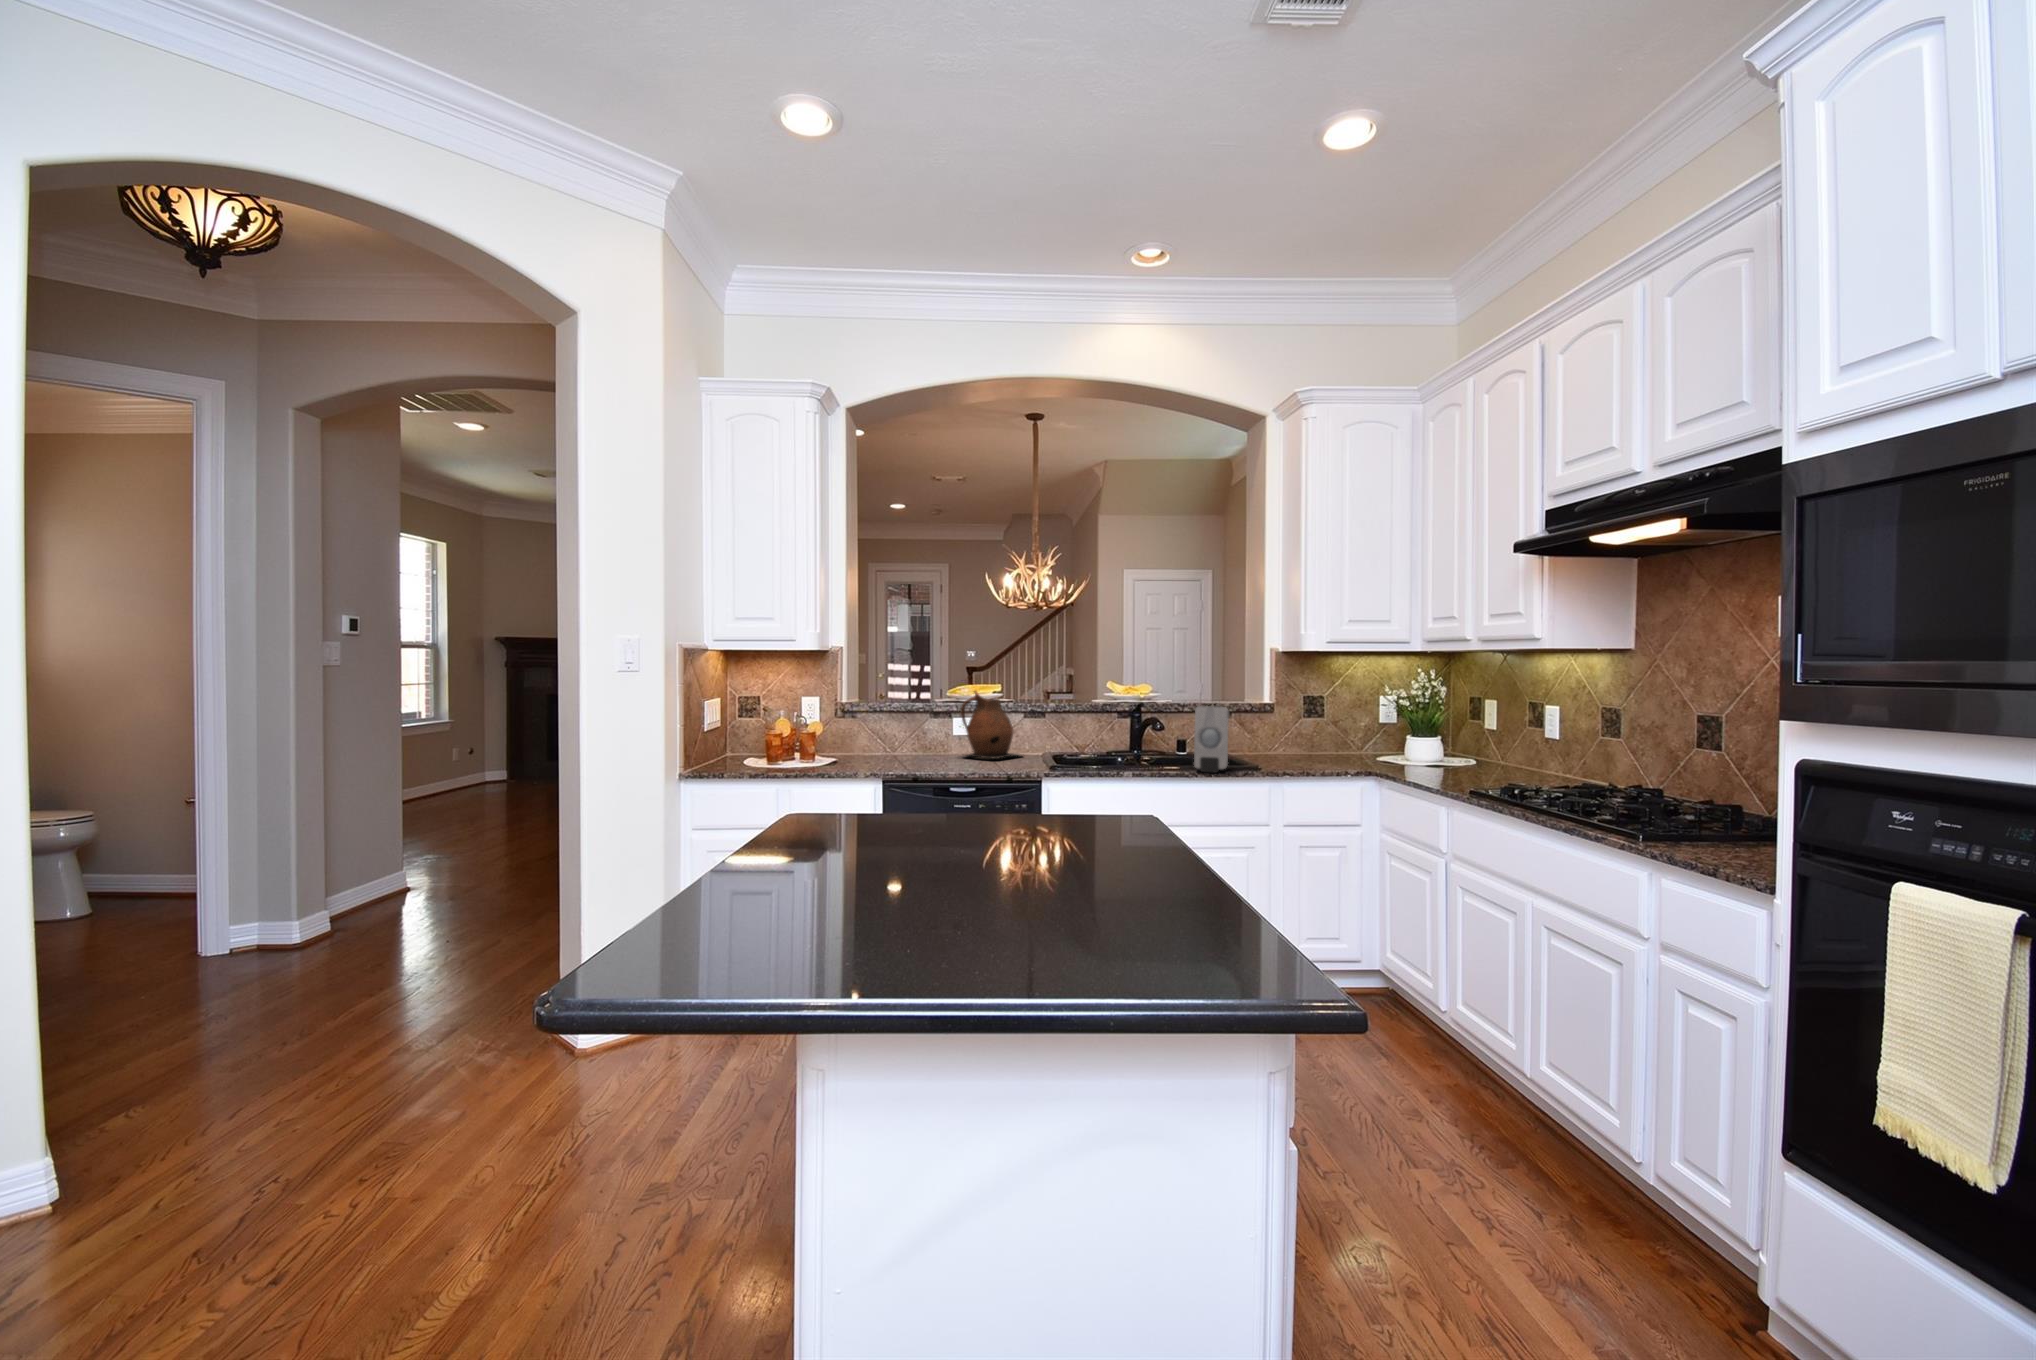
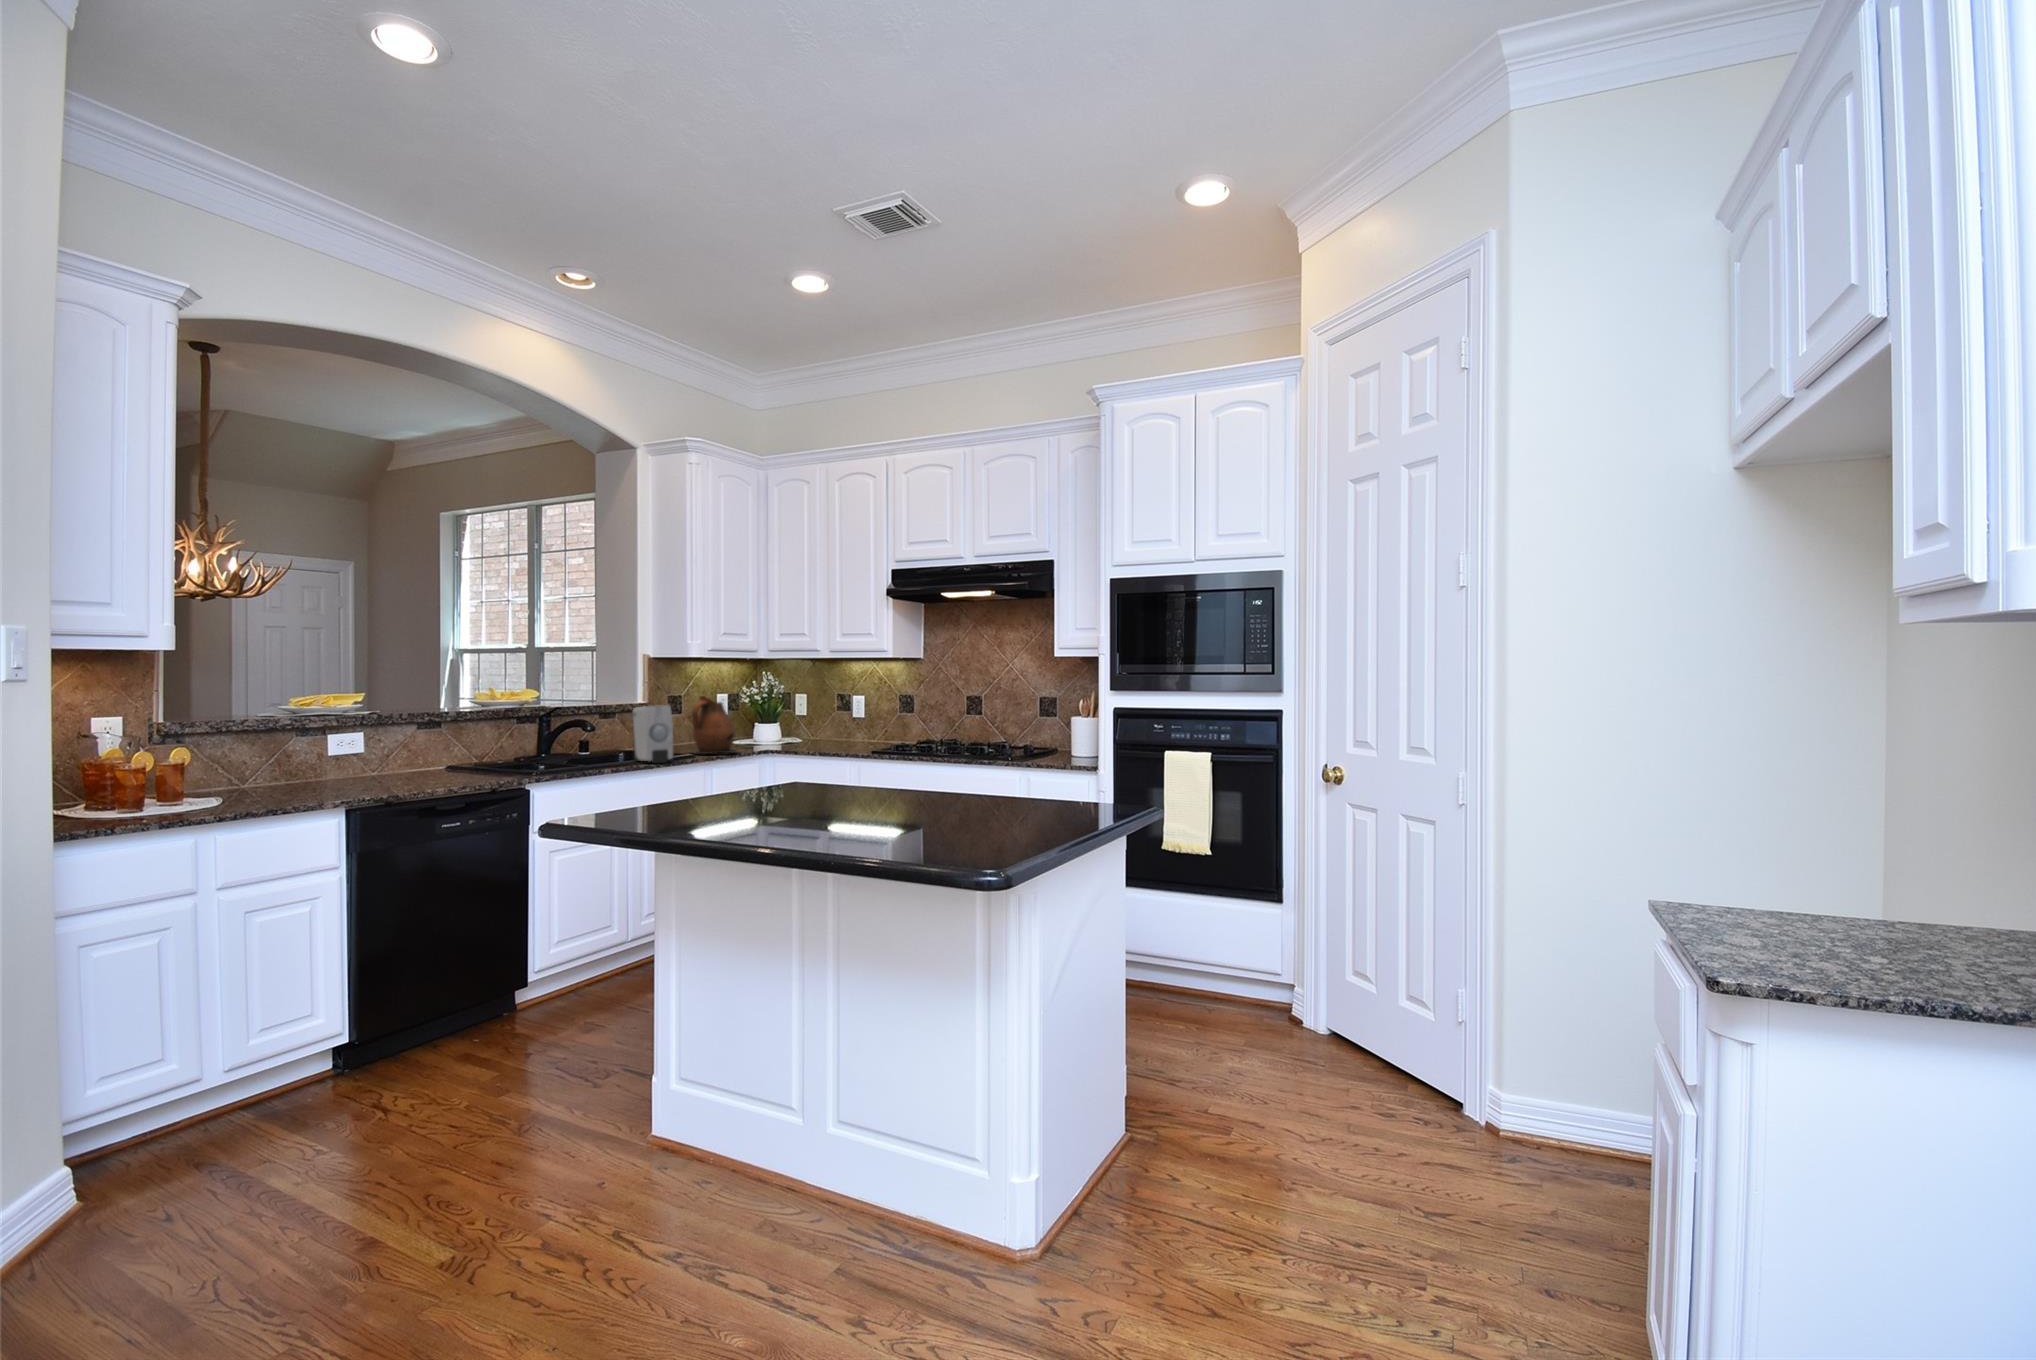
ceramic pitcher: present [961,691,1019,759] -> present [691,696,737,754]

